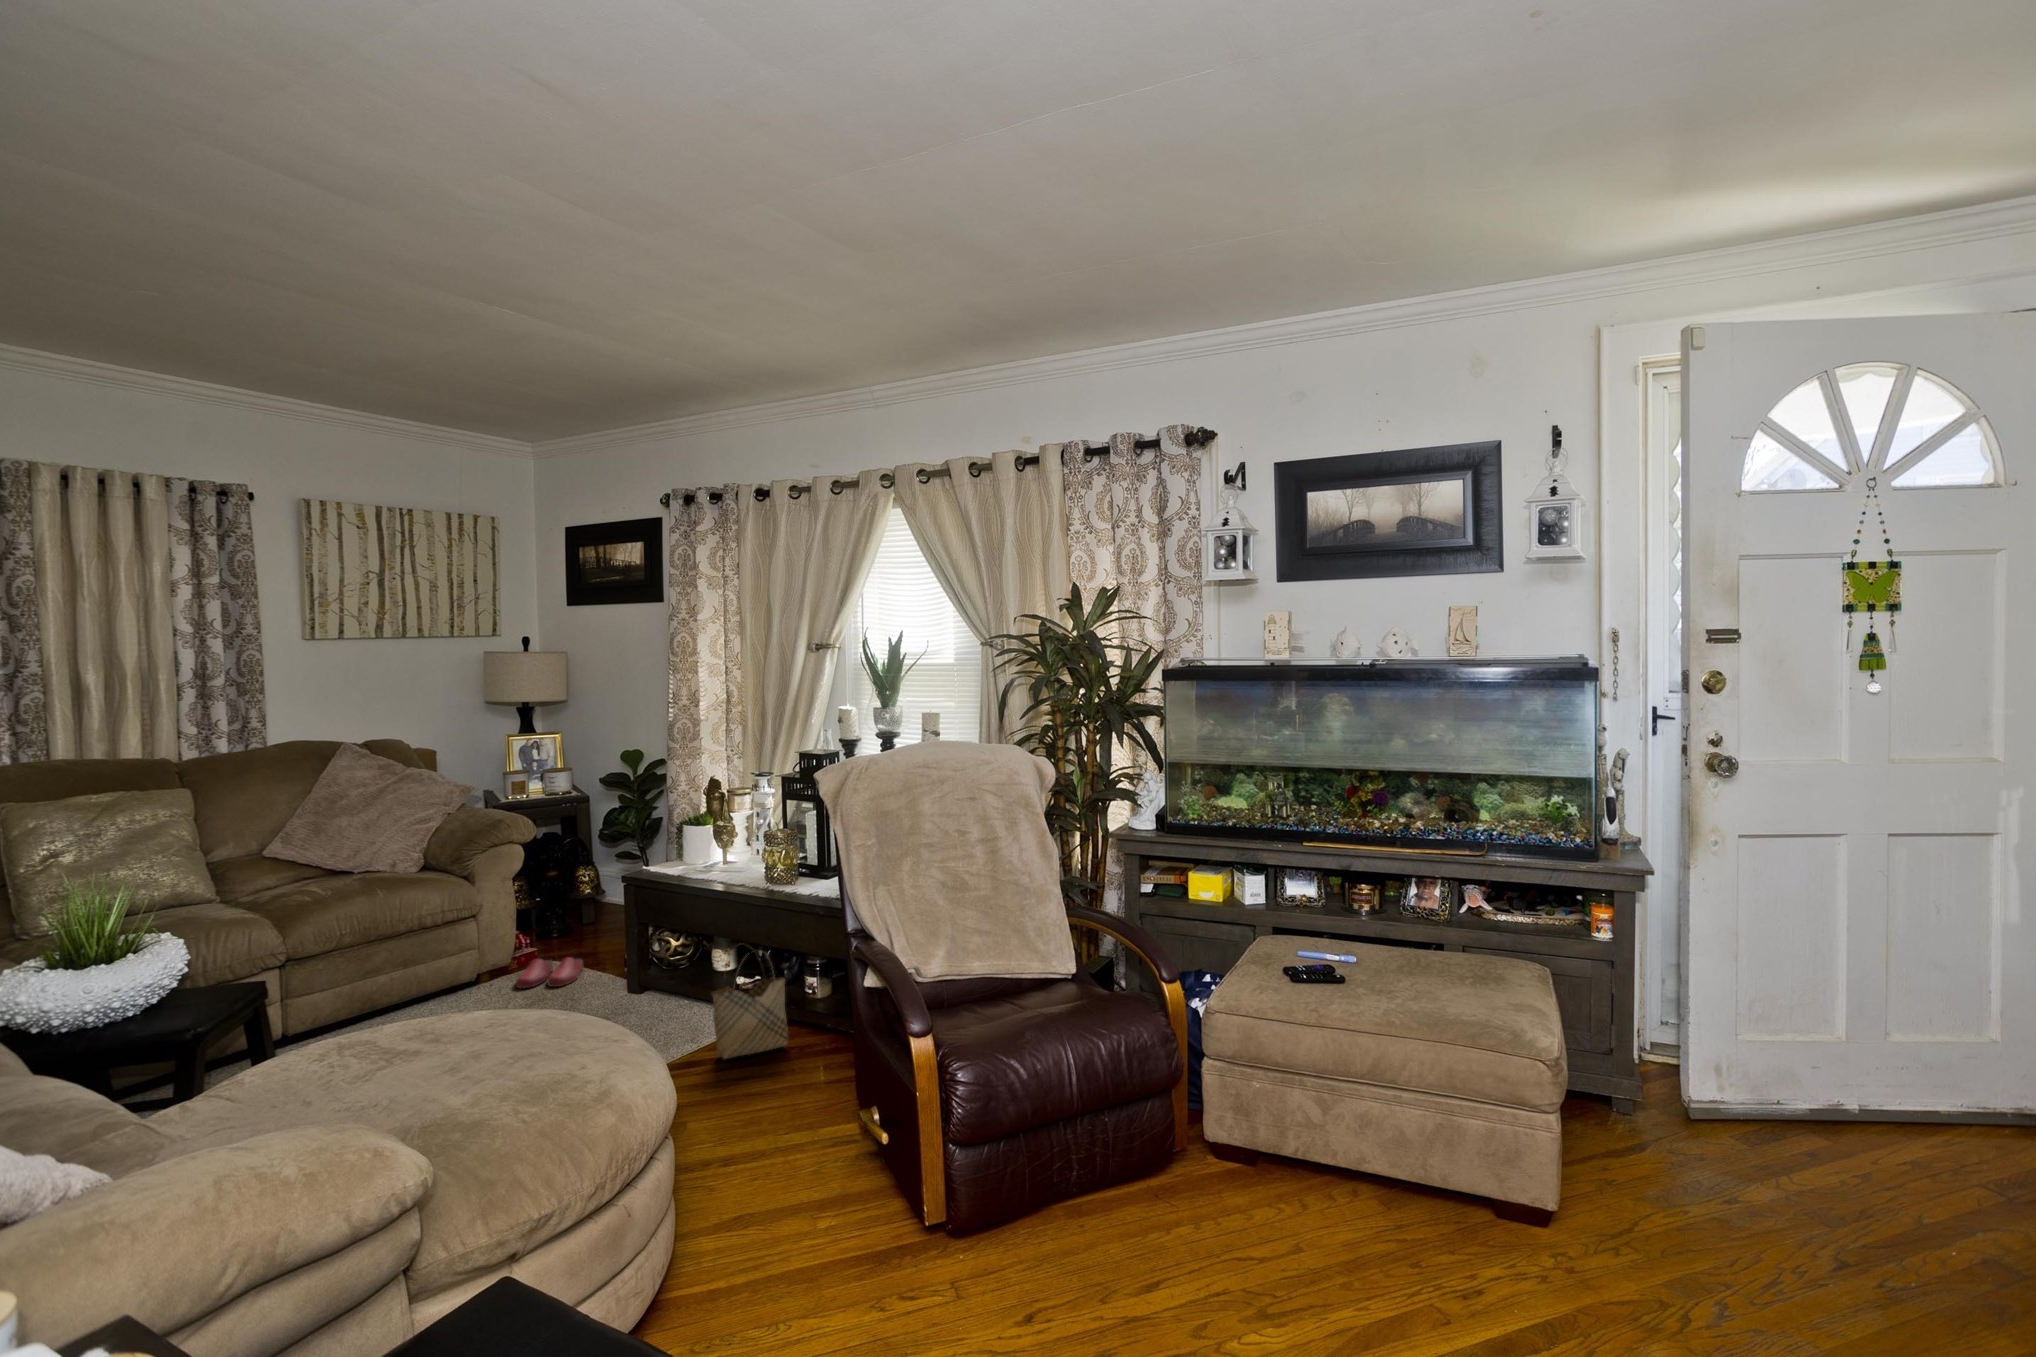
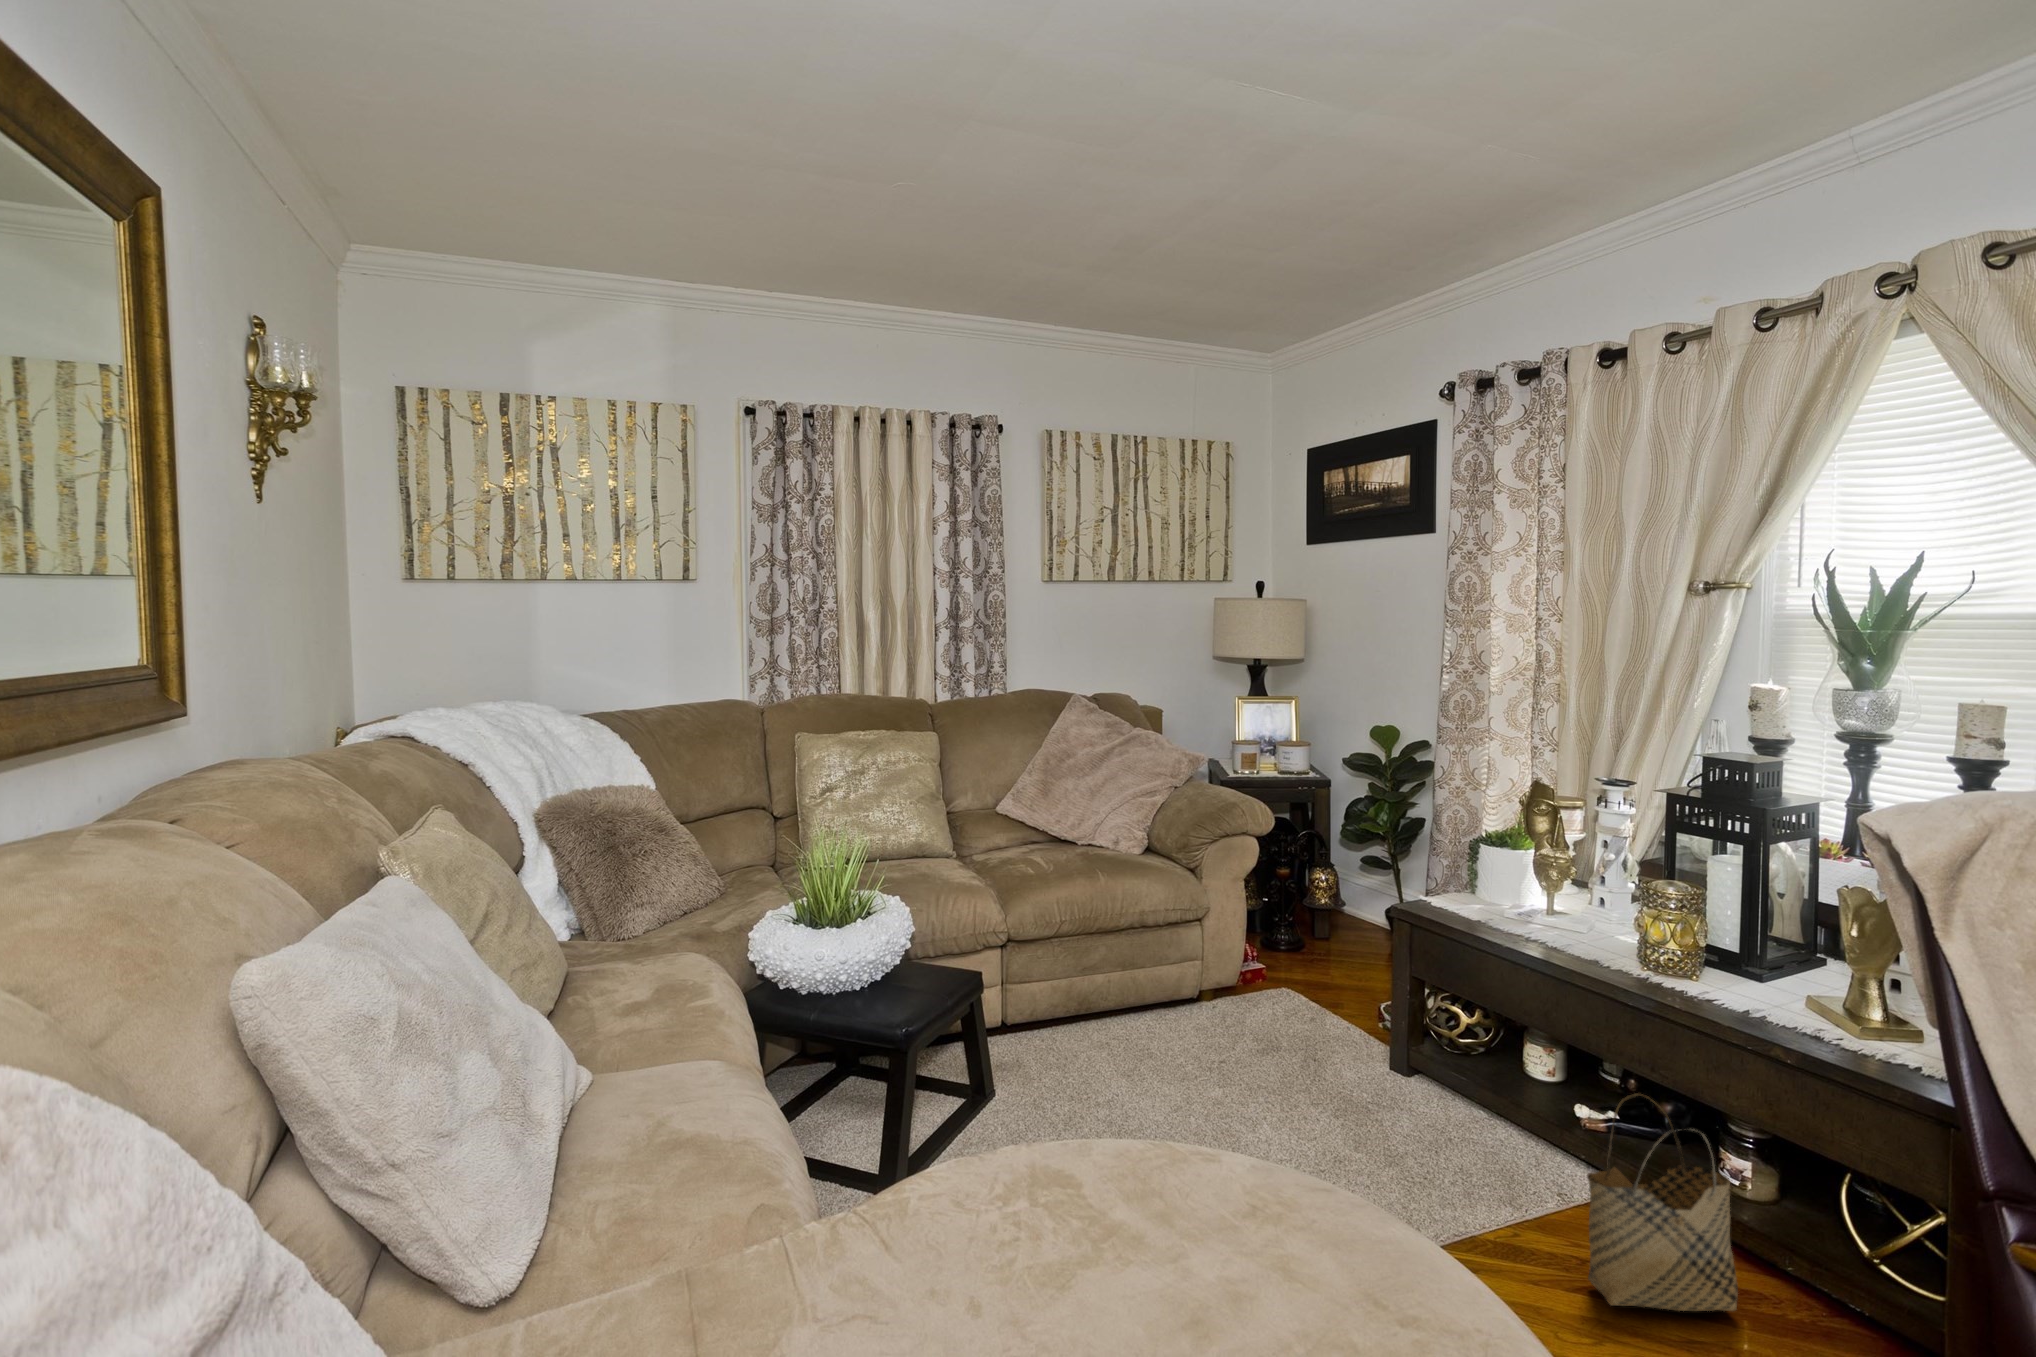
slippers: present [516,957,583,988] -> none [1246,984,1328,1033]

